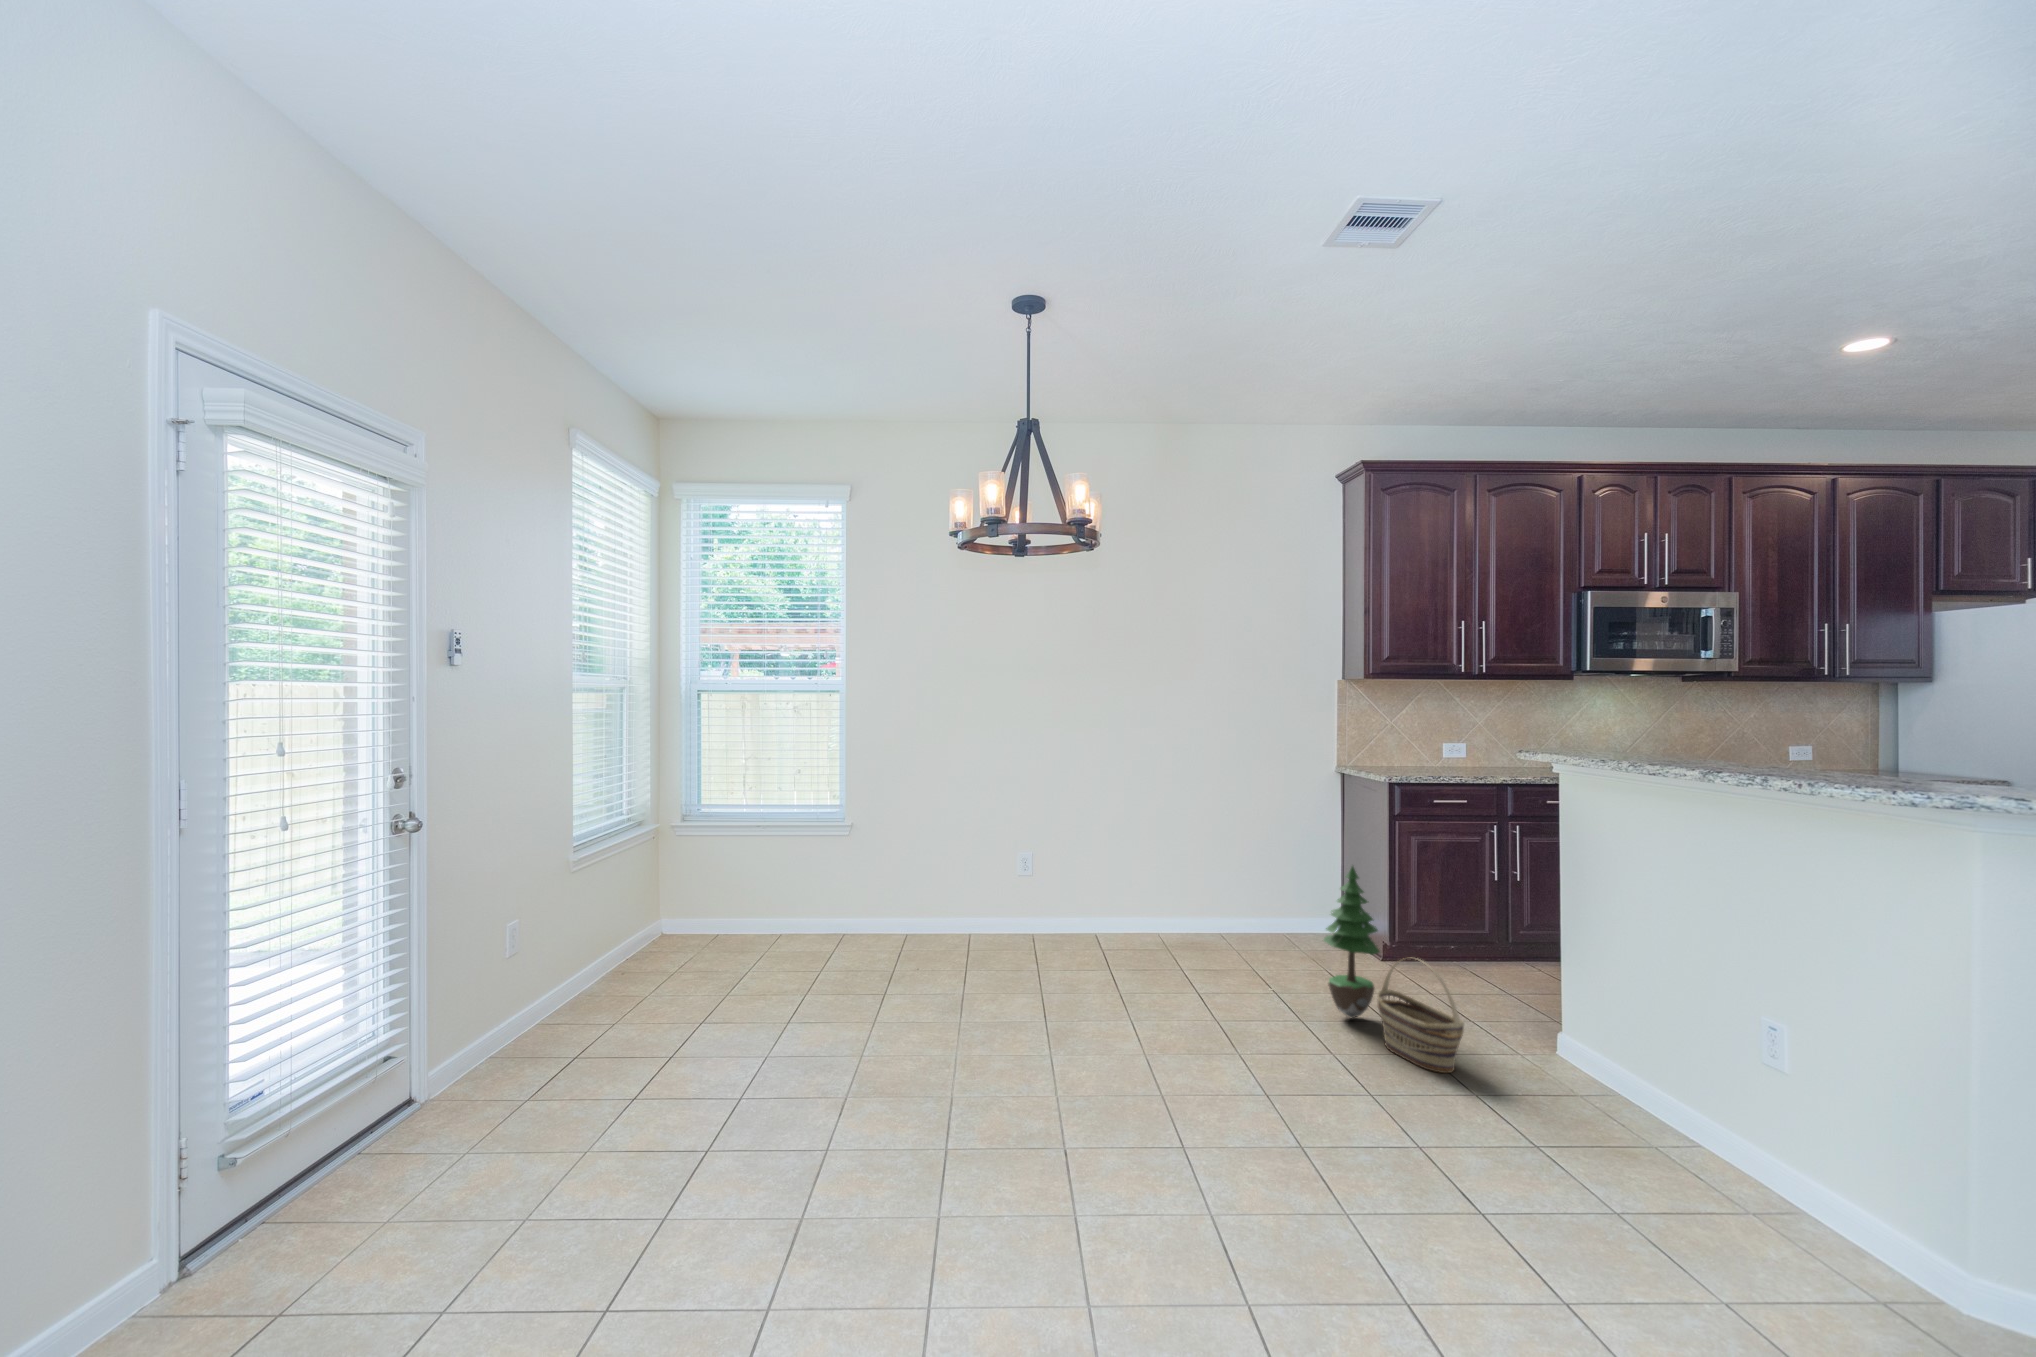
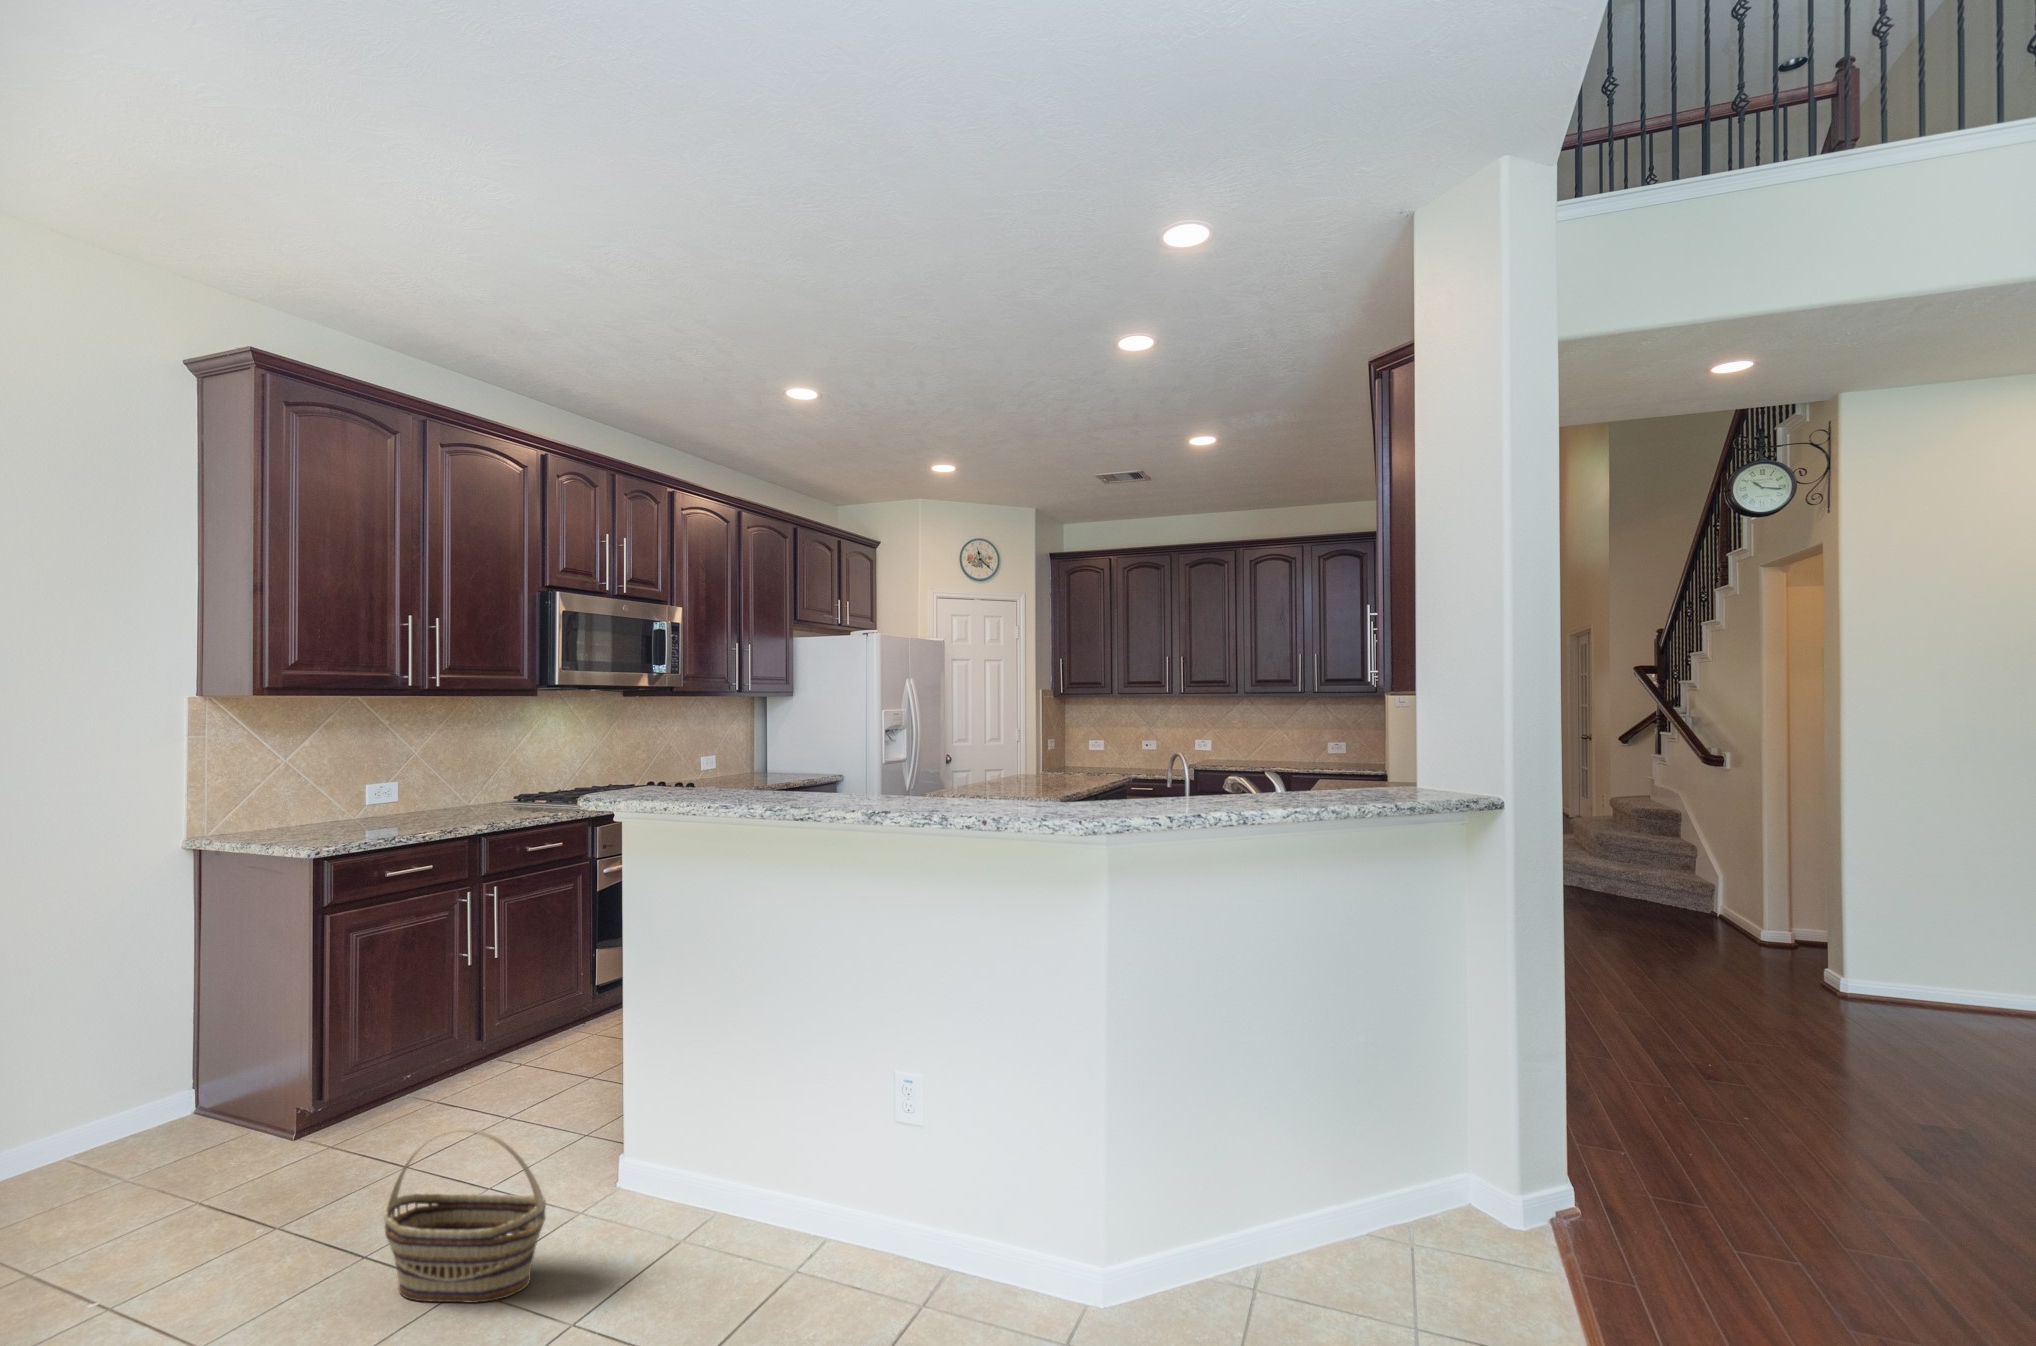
potted tree: present [1324,866,1380,1018] -> none [253,1007,369,1275]

